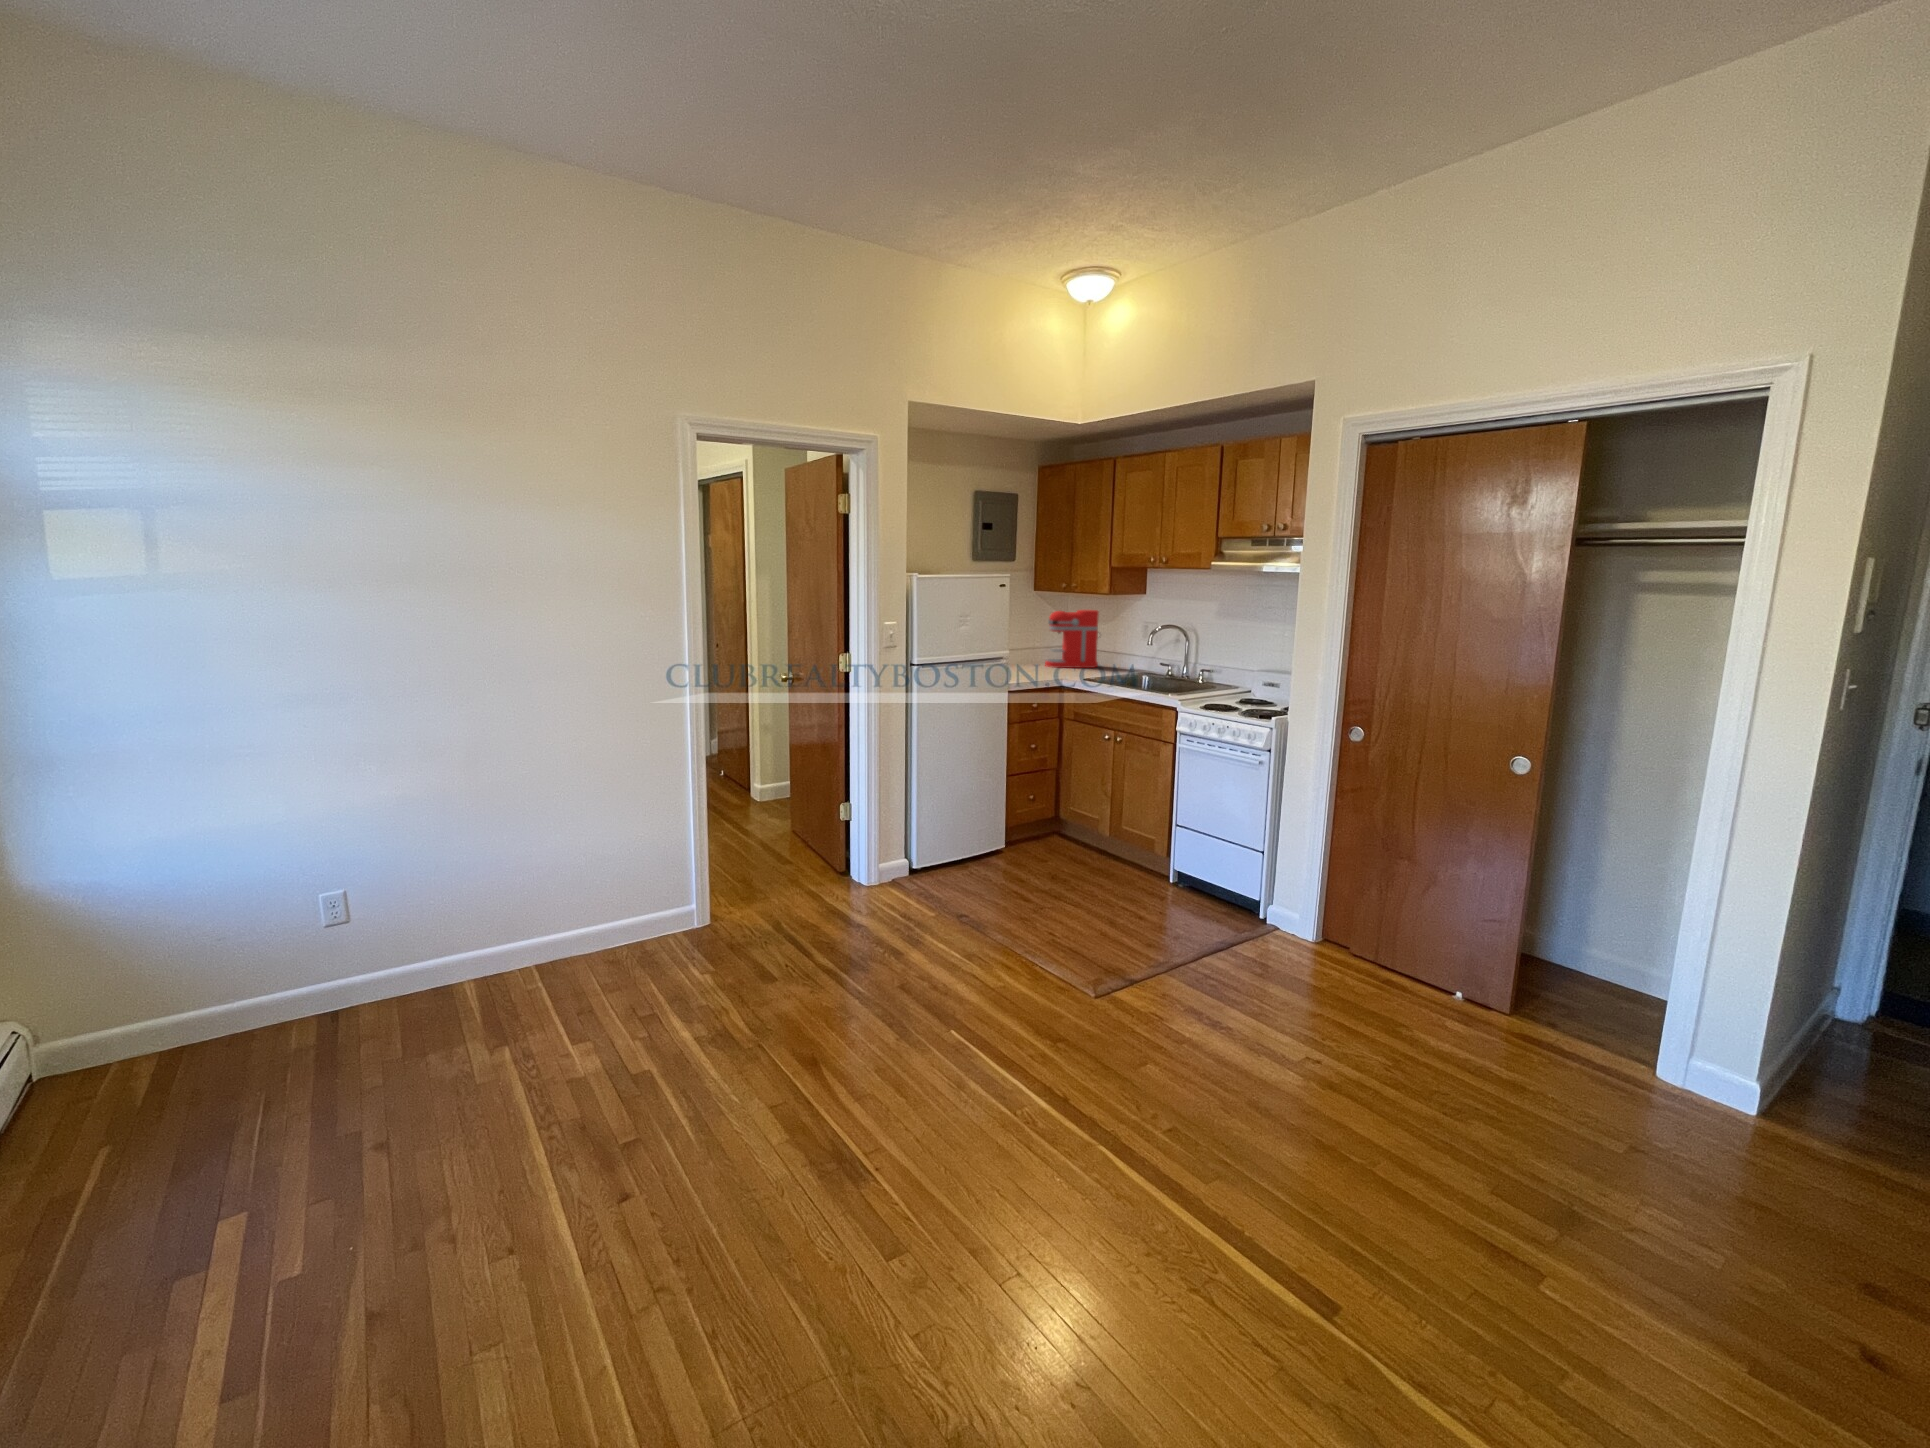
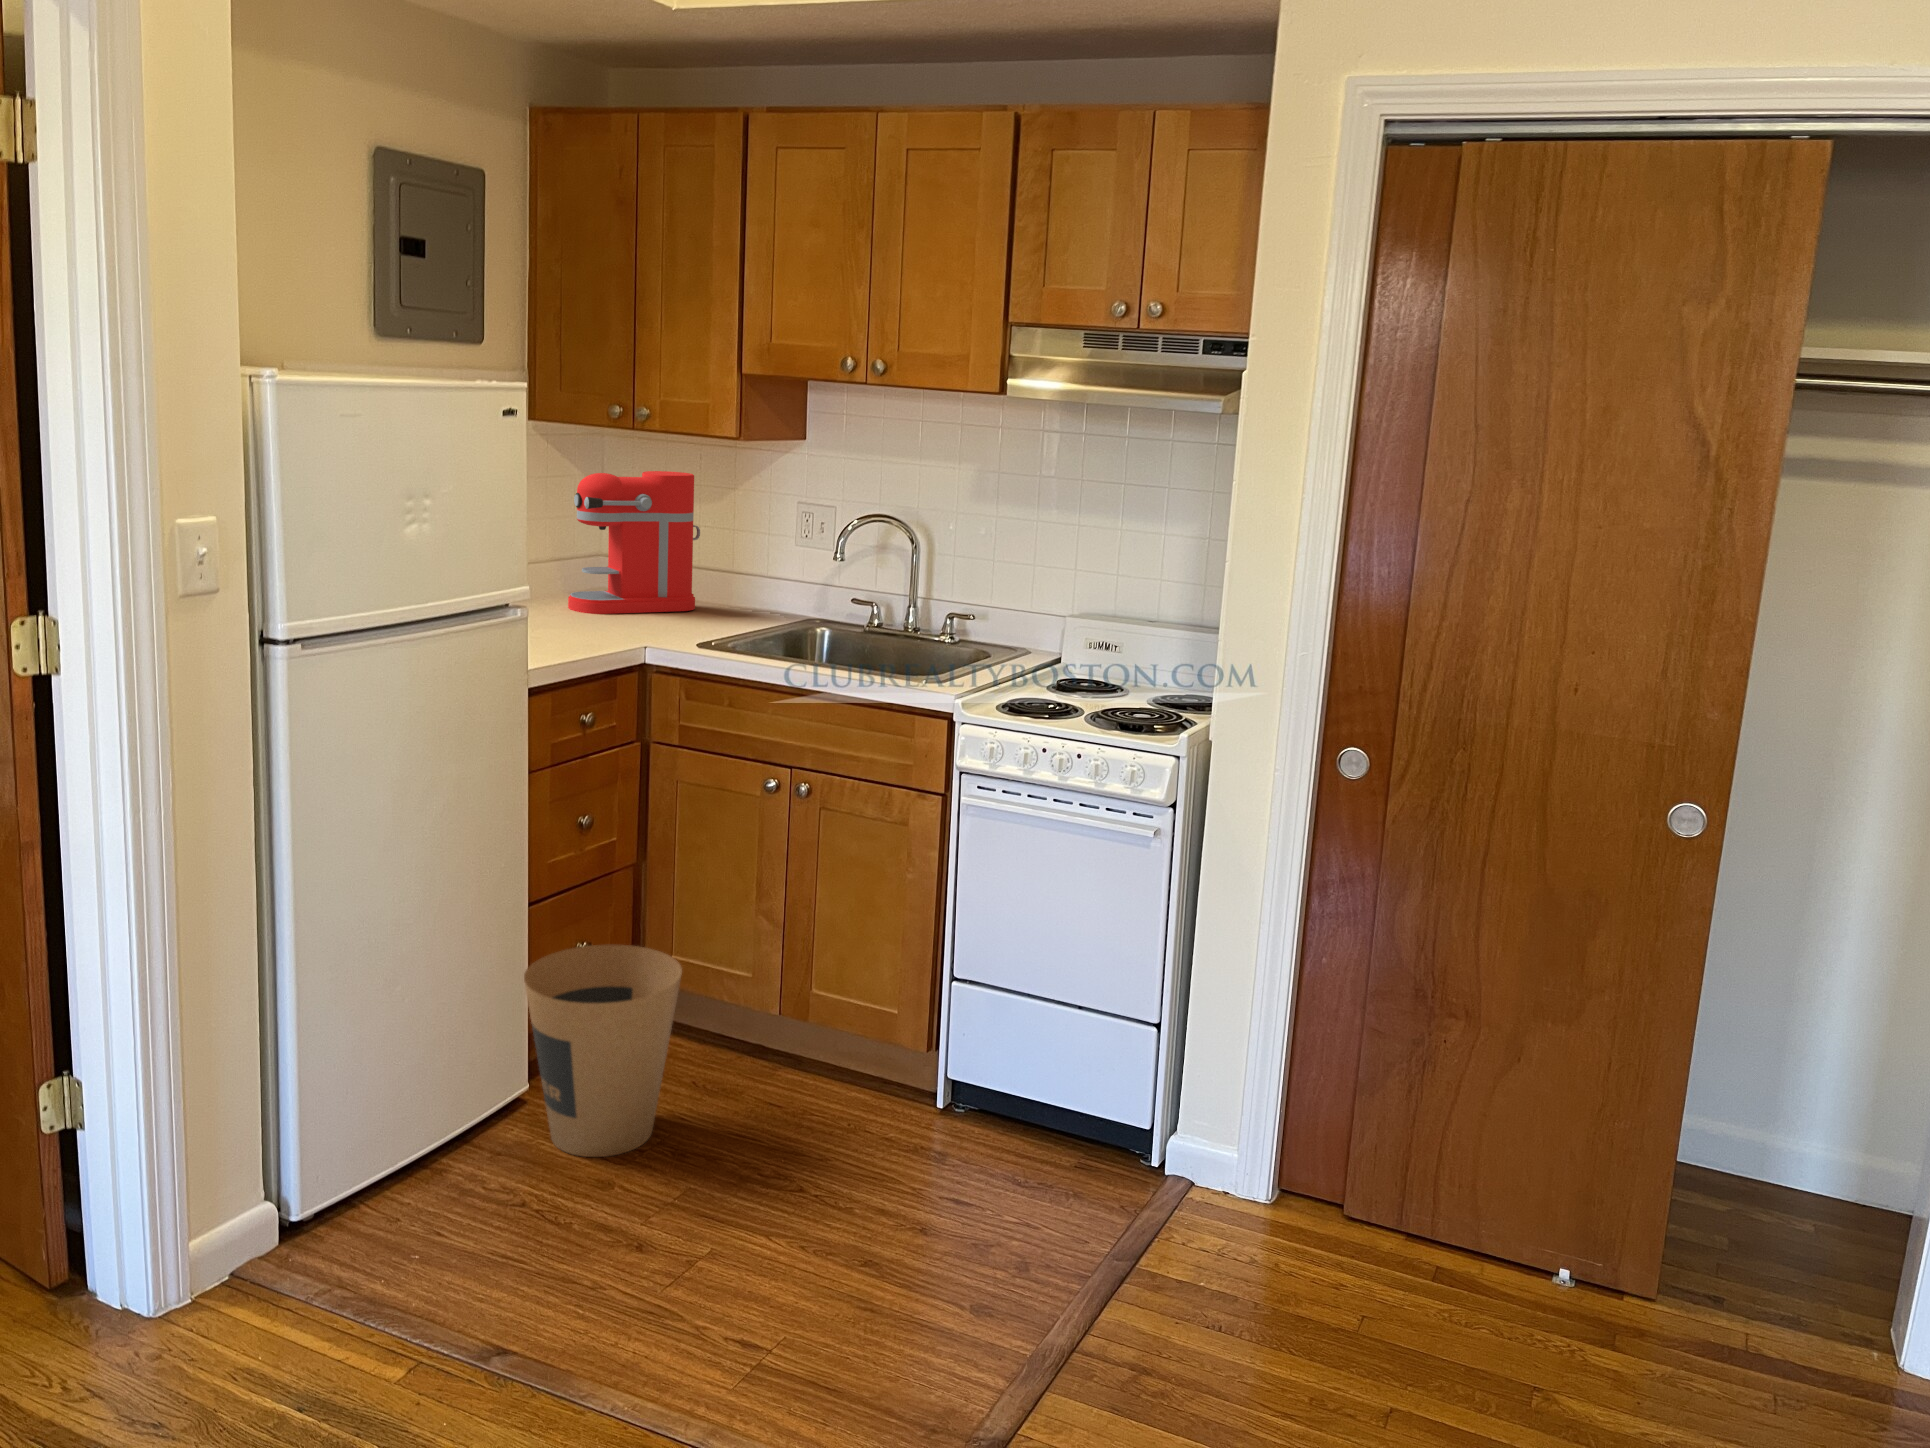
trash can: none [1000,793,1060,873] -> present [524,945,682,1157]

